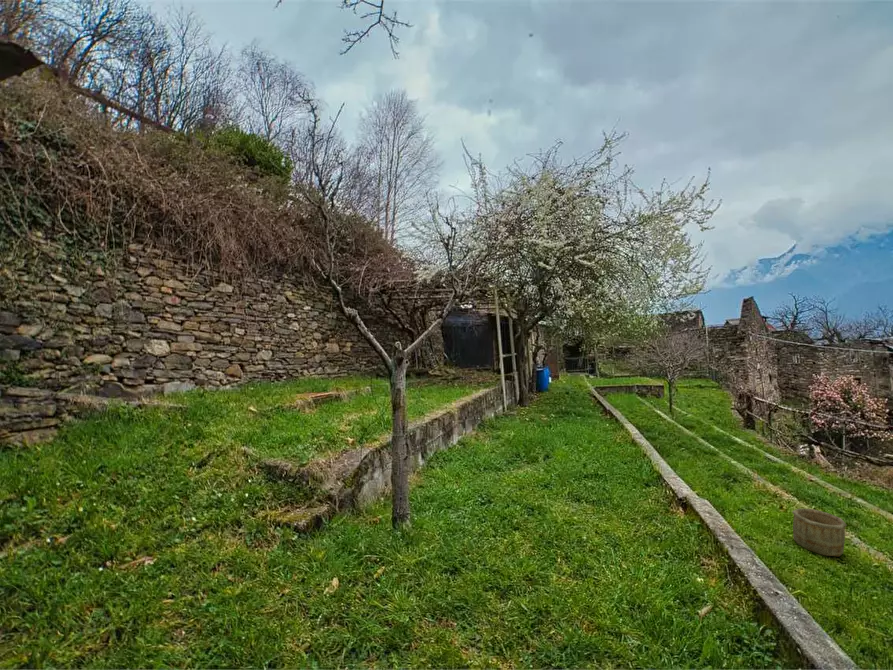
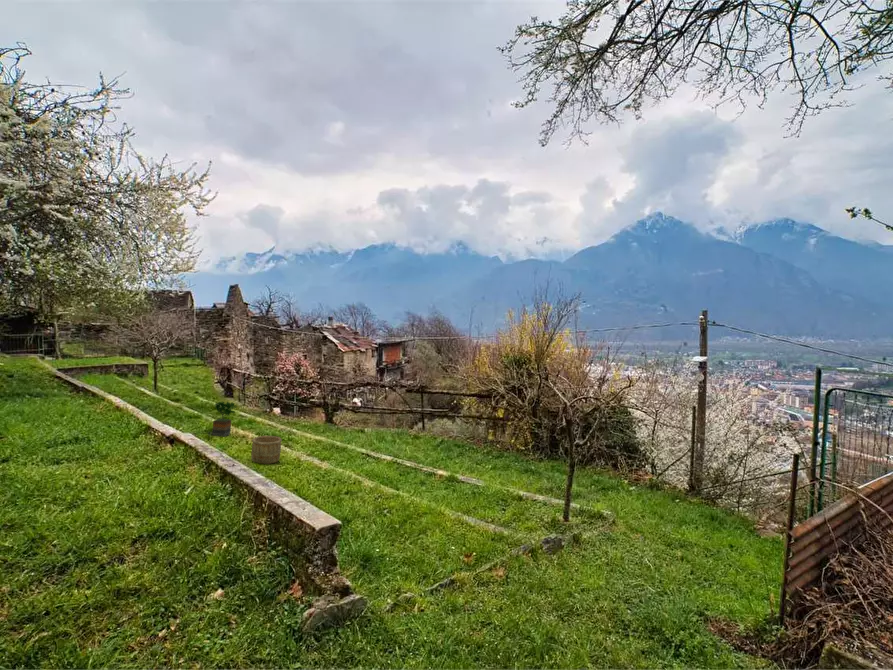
potted tree: none [733,444,766,489] -> present [212,402,236,437]

